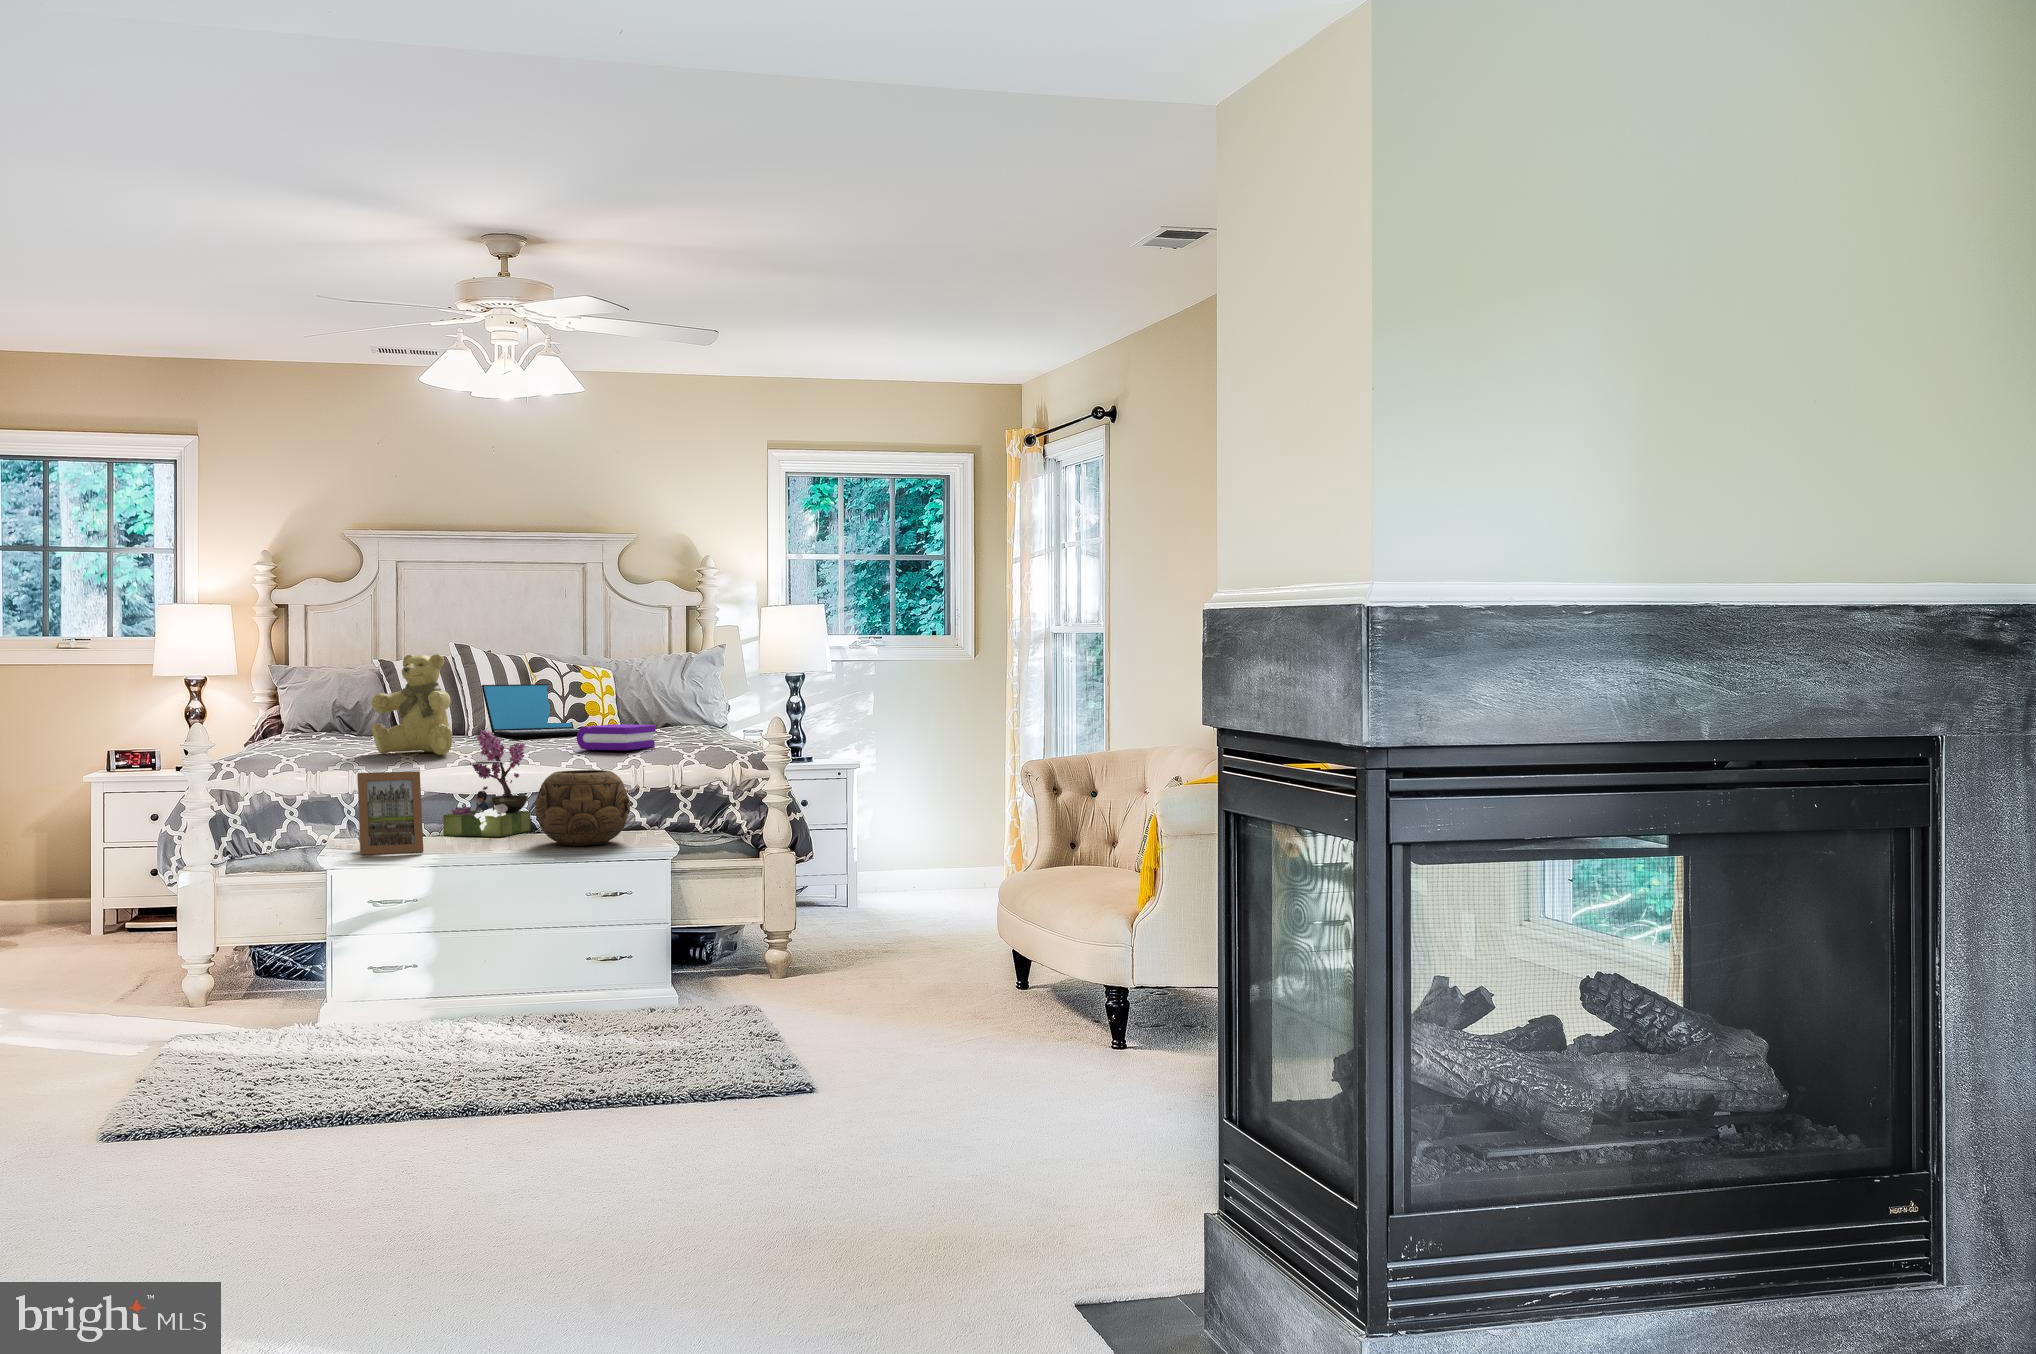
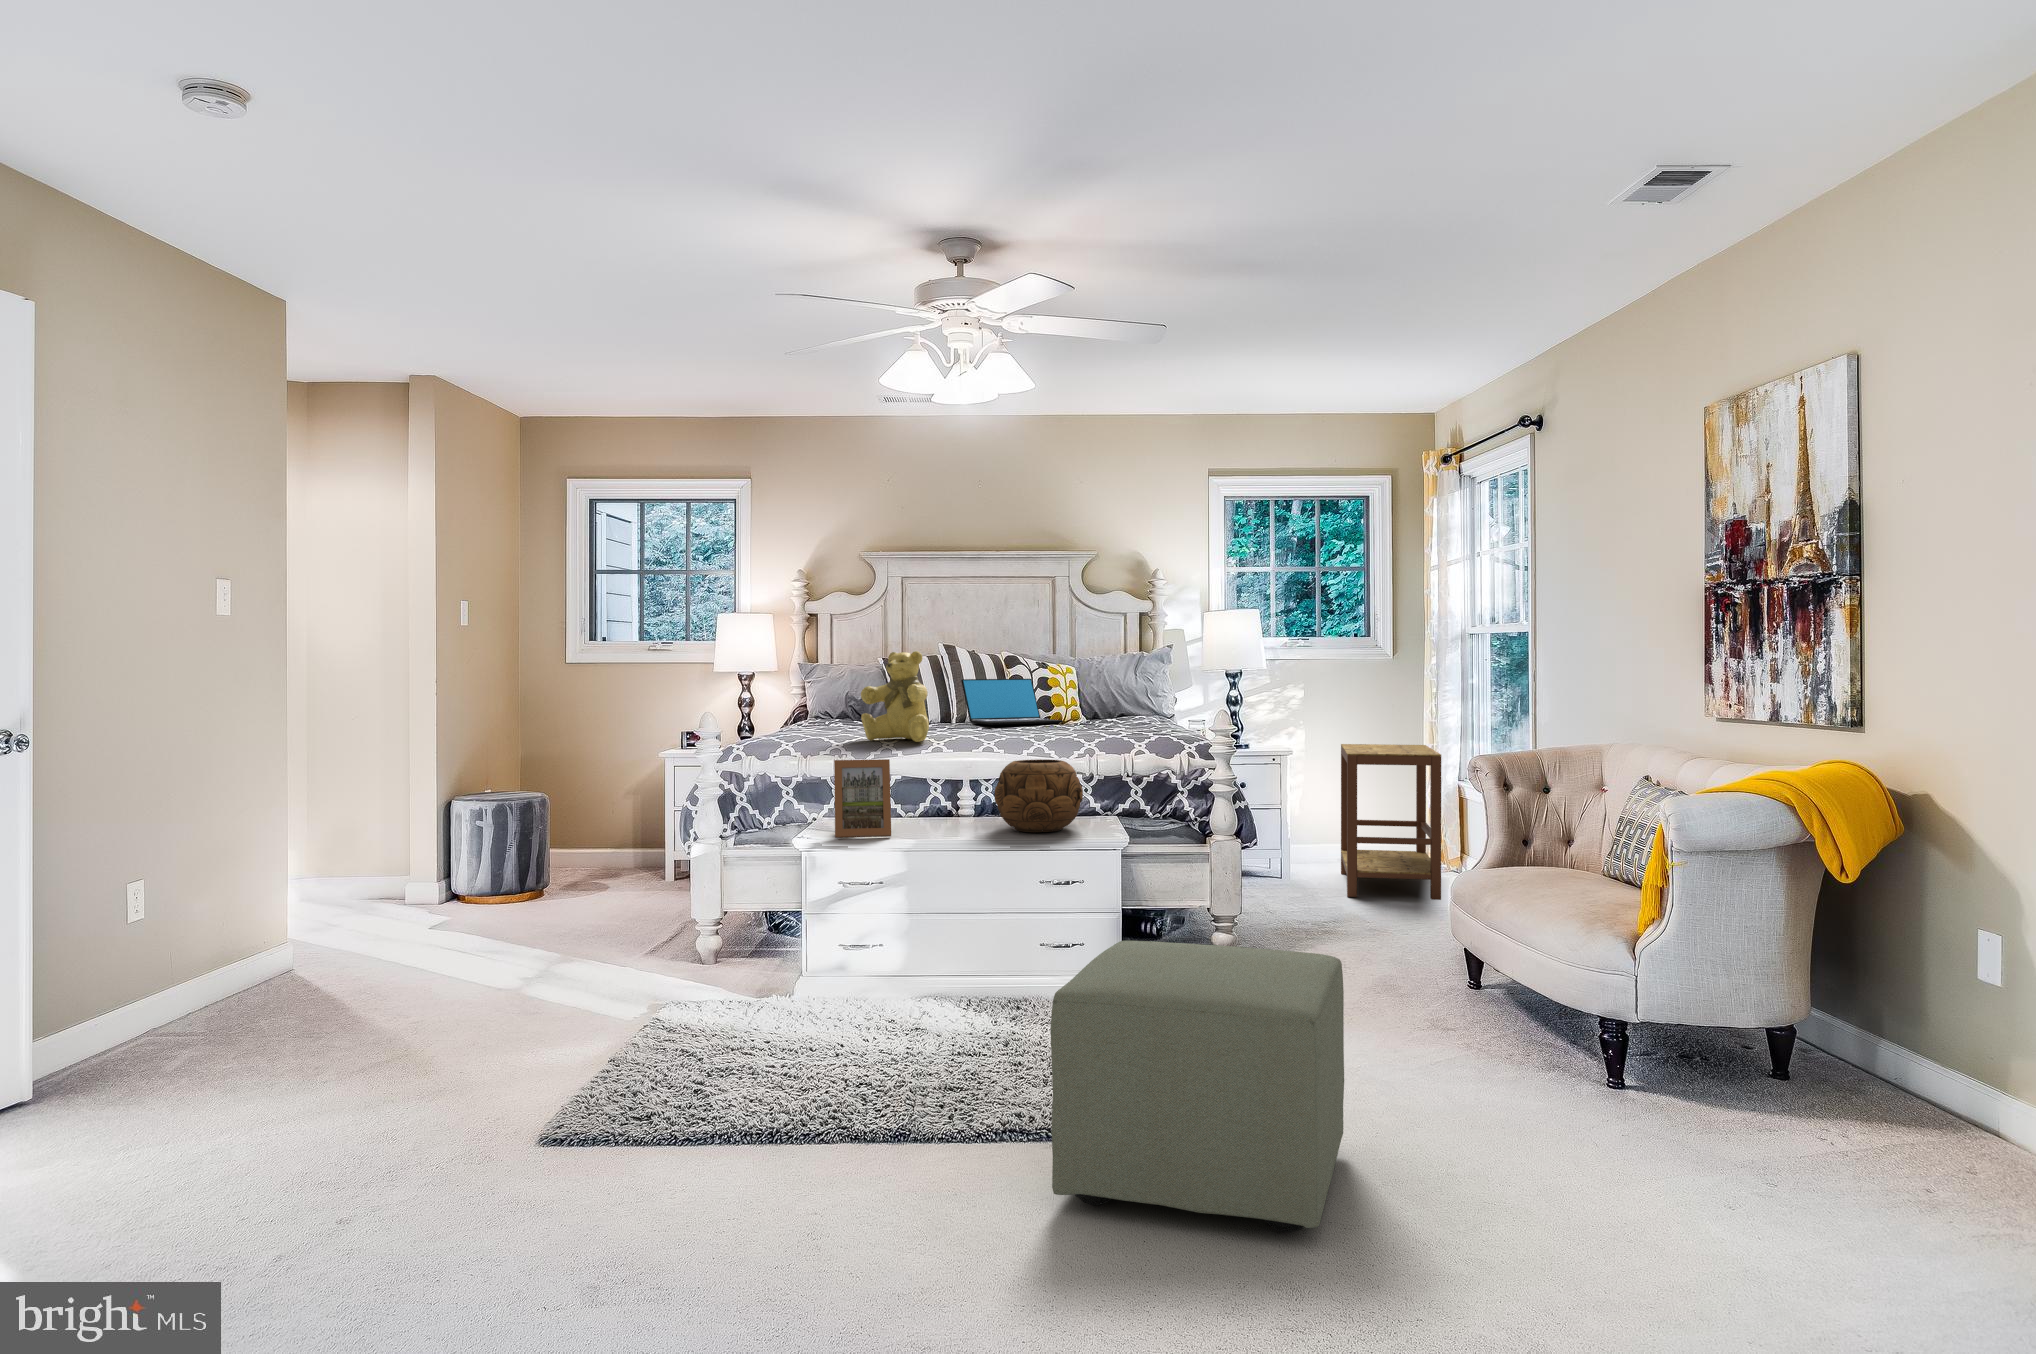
book: present [577,724,656,750] -> none [1038,715,1110,739]
flower arrangement: present [443,730,531,837] -> none [917,718,995,820]
side table: none [909,755,1008,917] -> present [1341,744,1441,900]
ottoman: none [619,924,873,1141] -> present [1050,941,1344,1232]

